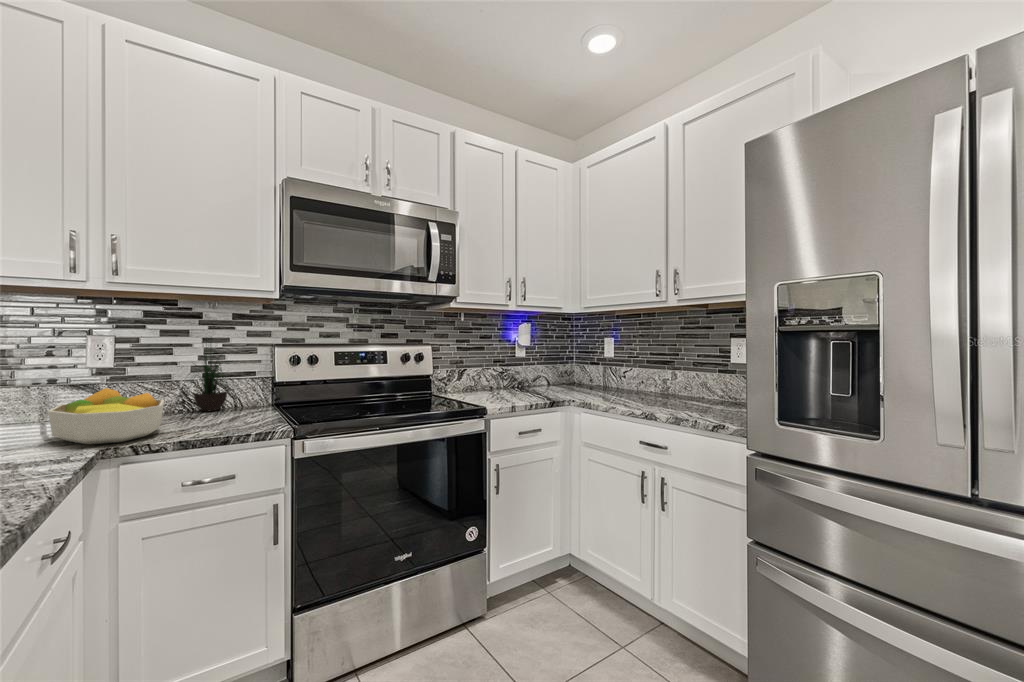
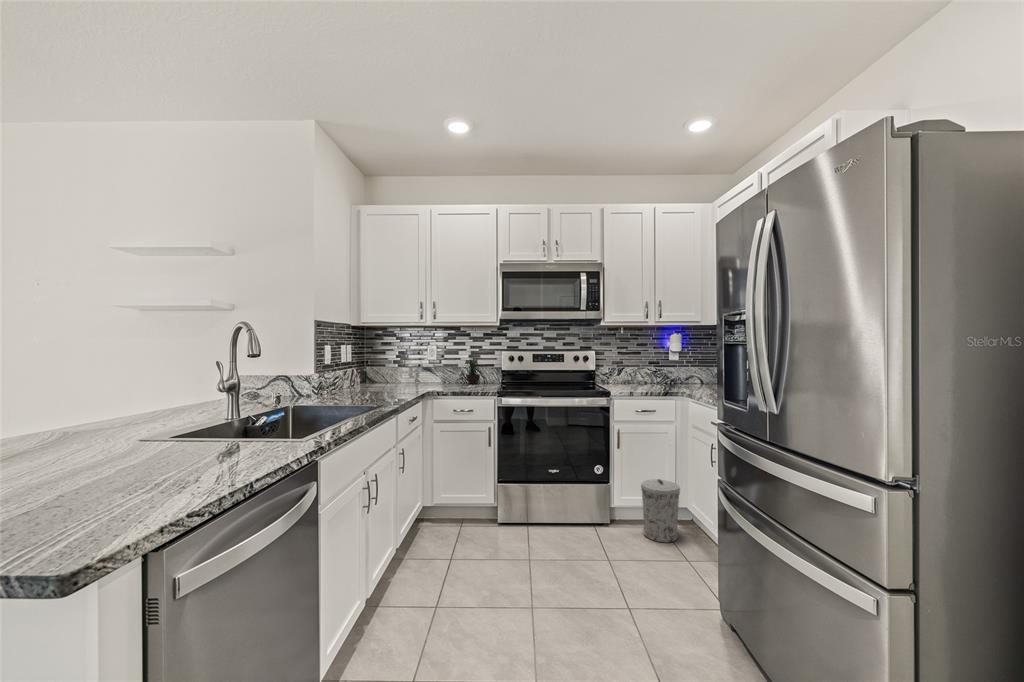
fruit bowl: present [48,388,164,444] -> none [414,368,451,390]
trash can: none [526,523,579,619] -> present [641,479,680,543]

